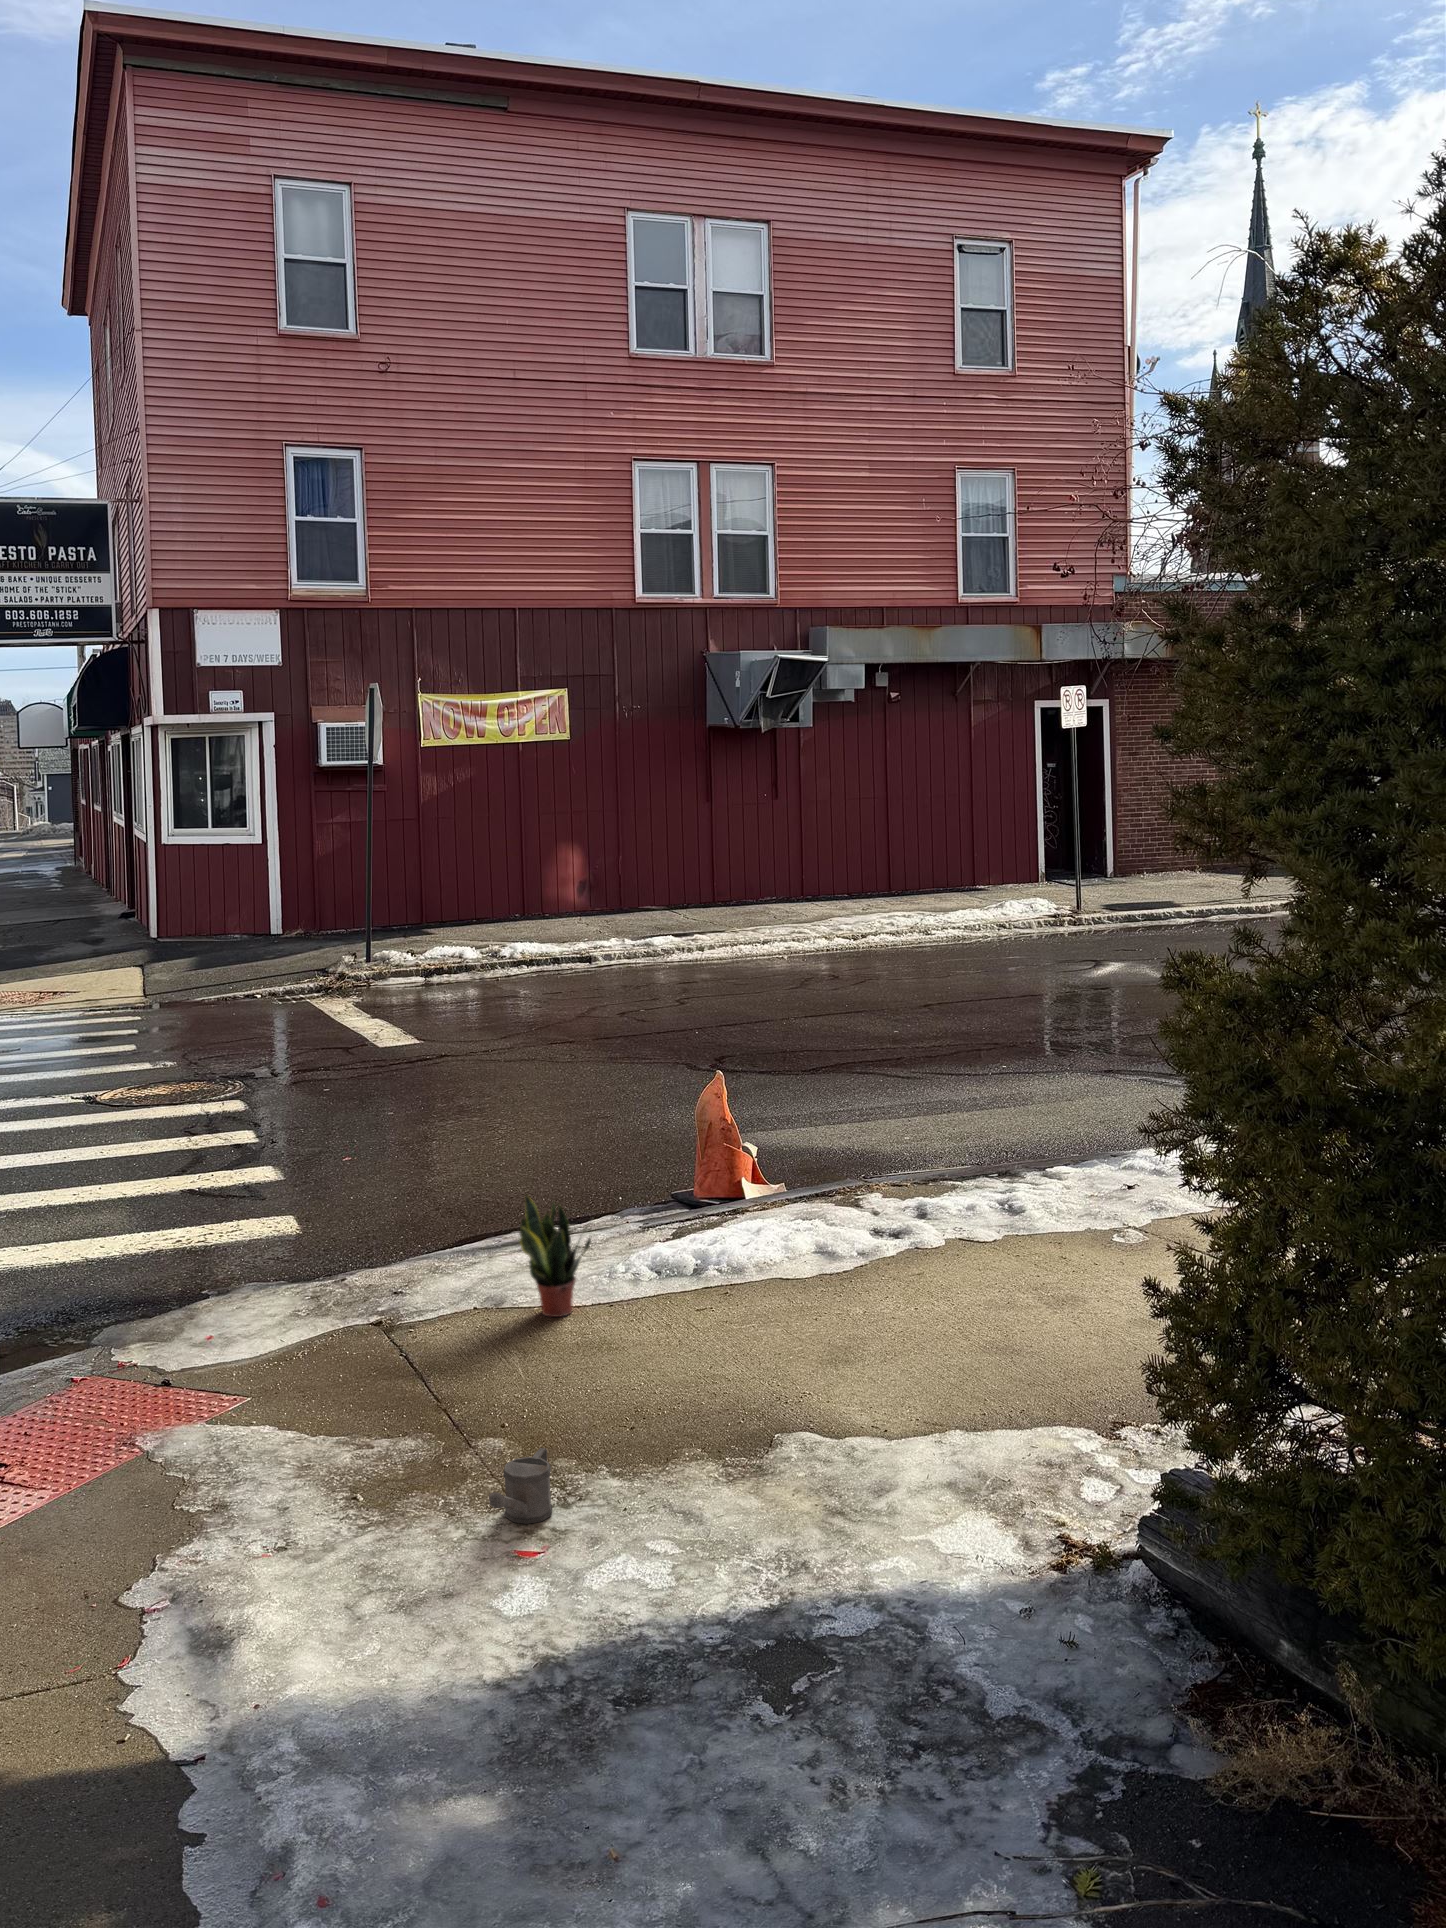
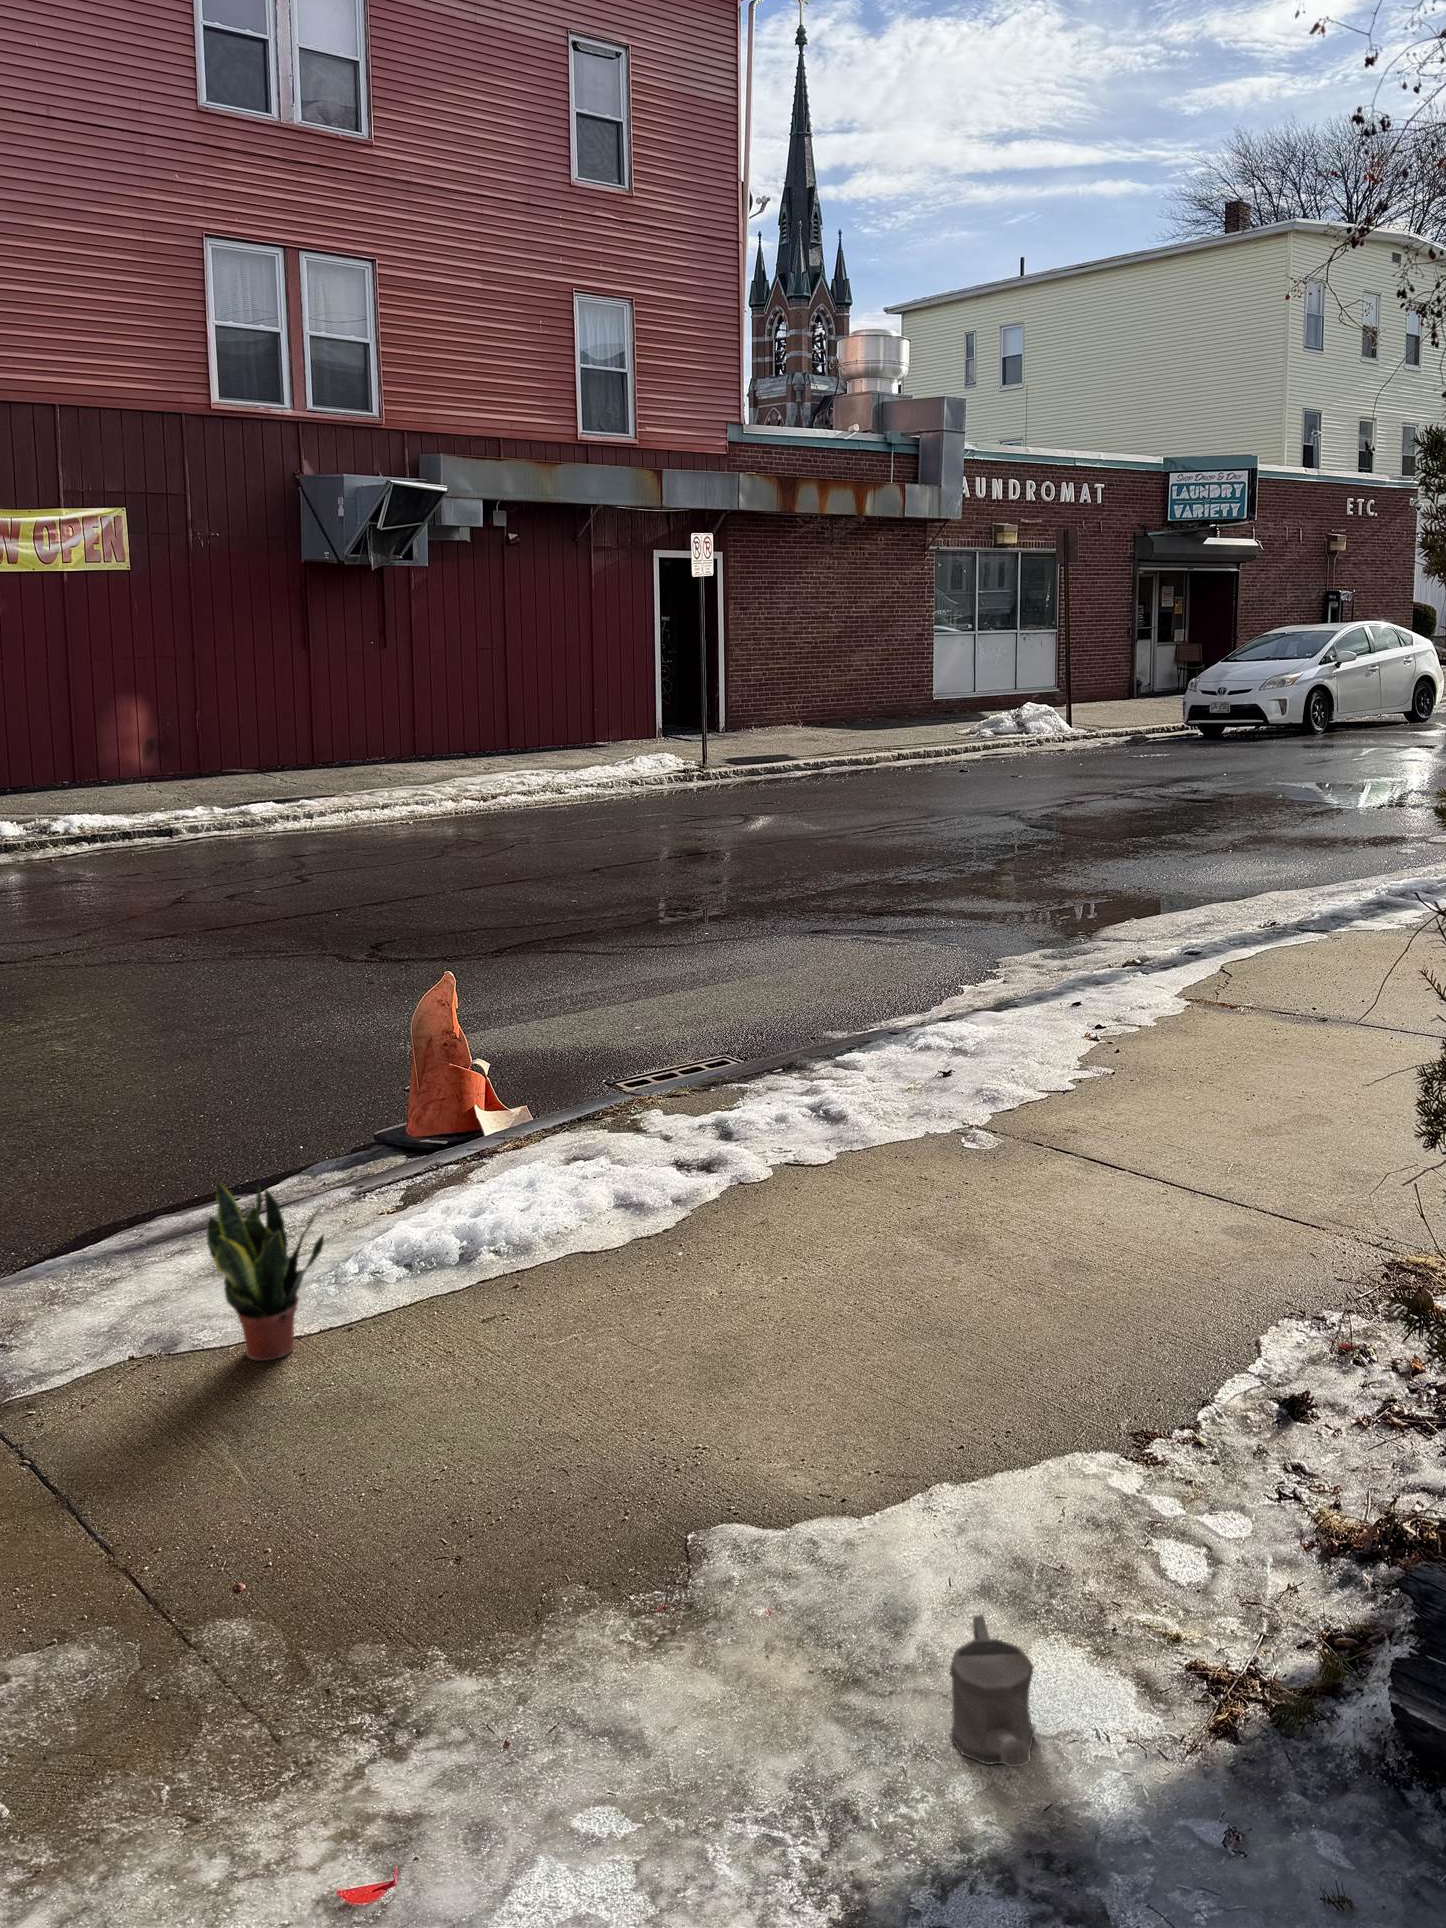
watering can: present [489,1448,552,1524] -> present [950,1615,1034,1767]

